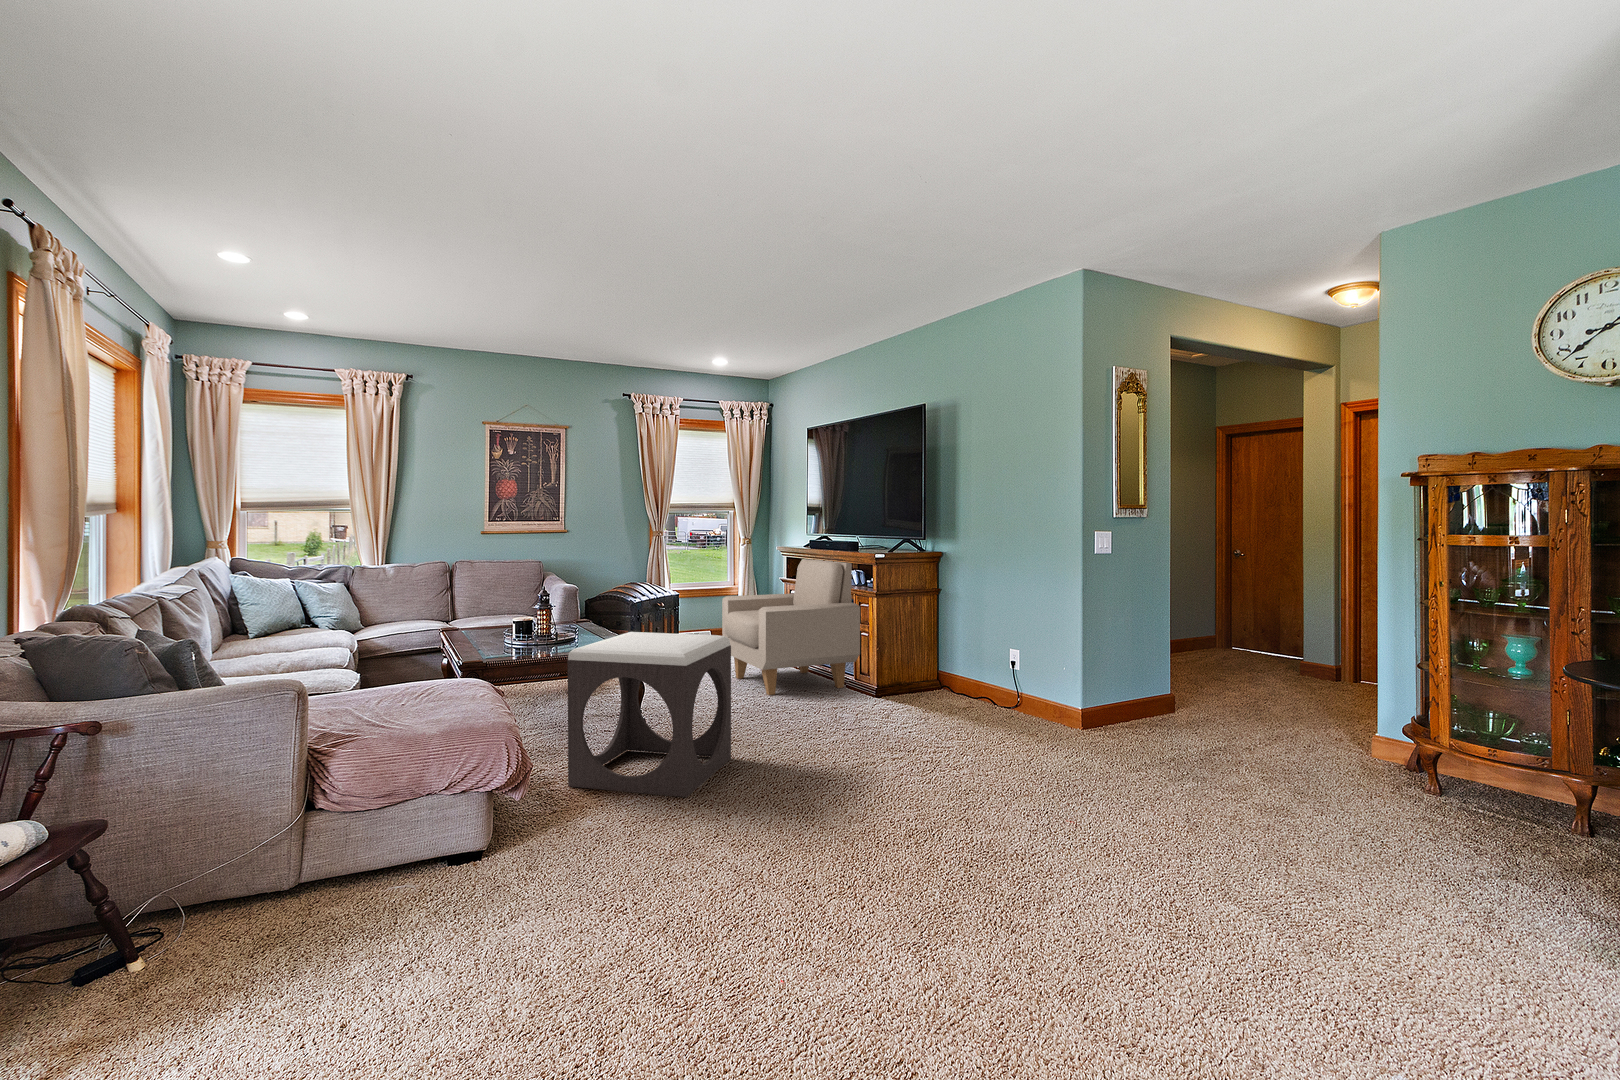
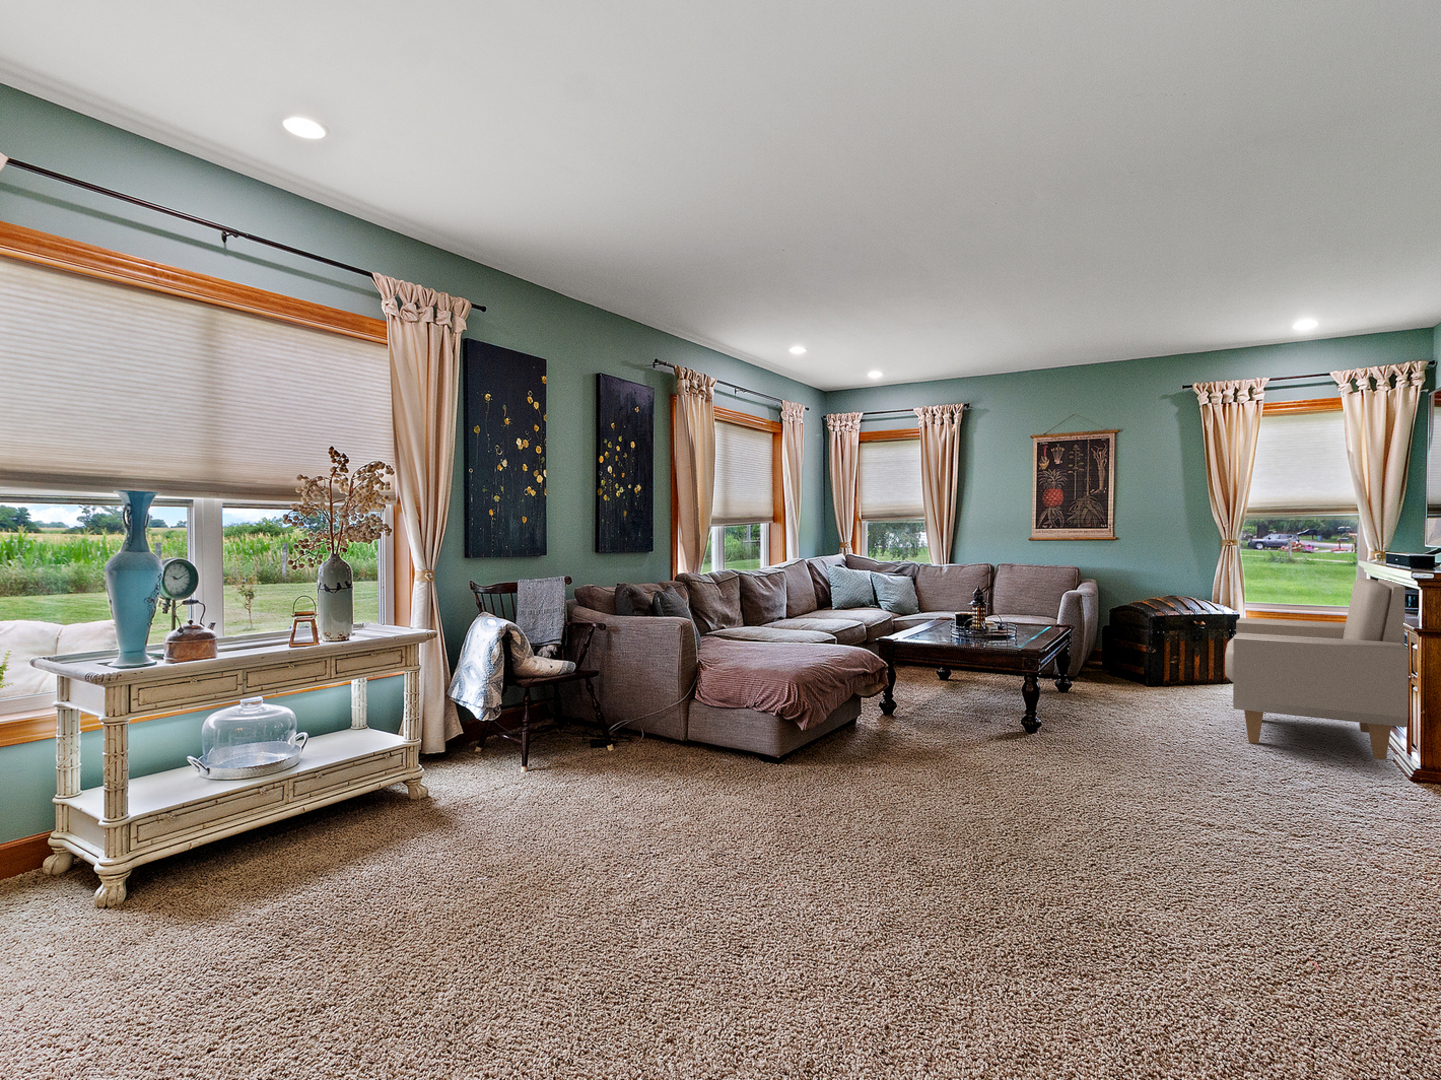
footstool: present [568,632,731,797] -> none [897,636,1065,794]

